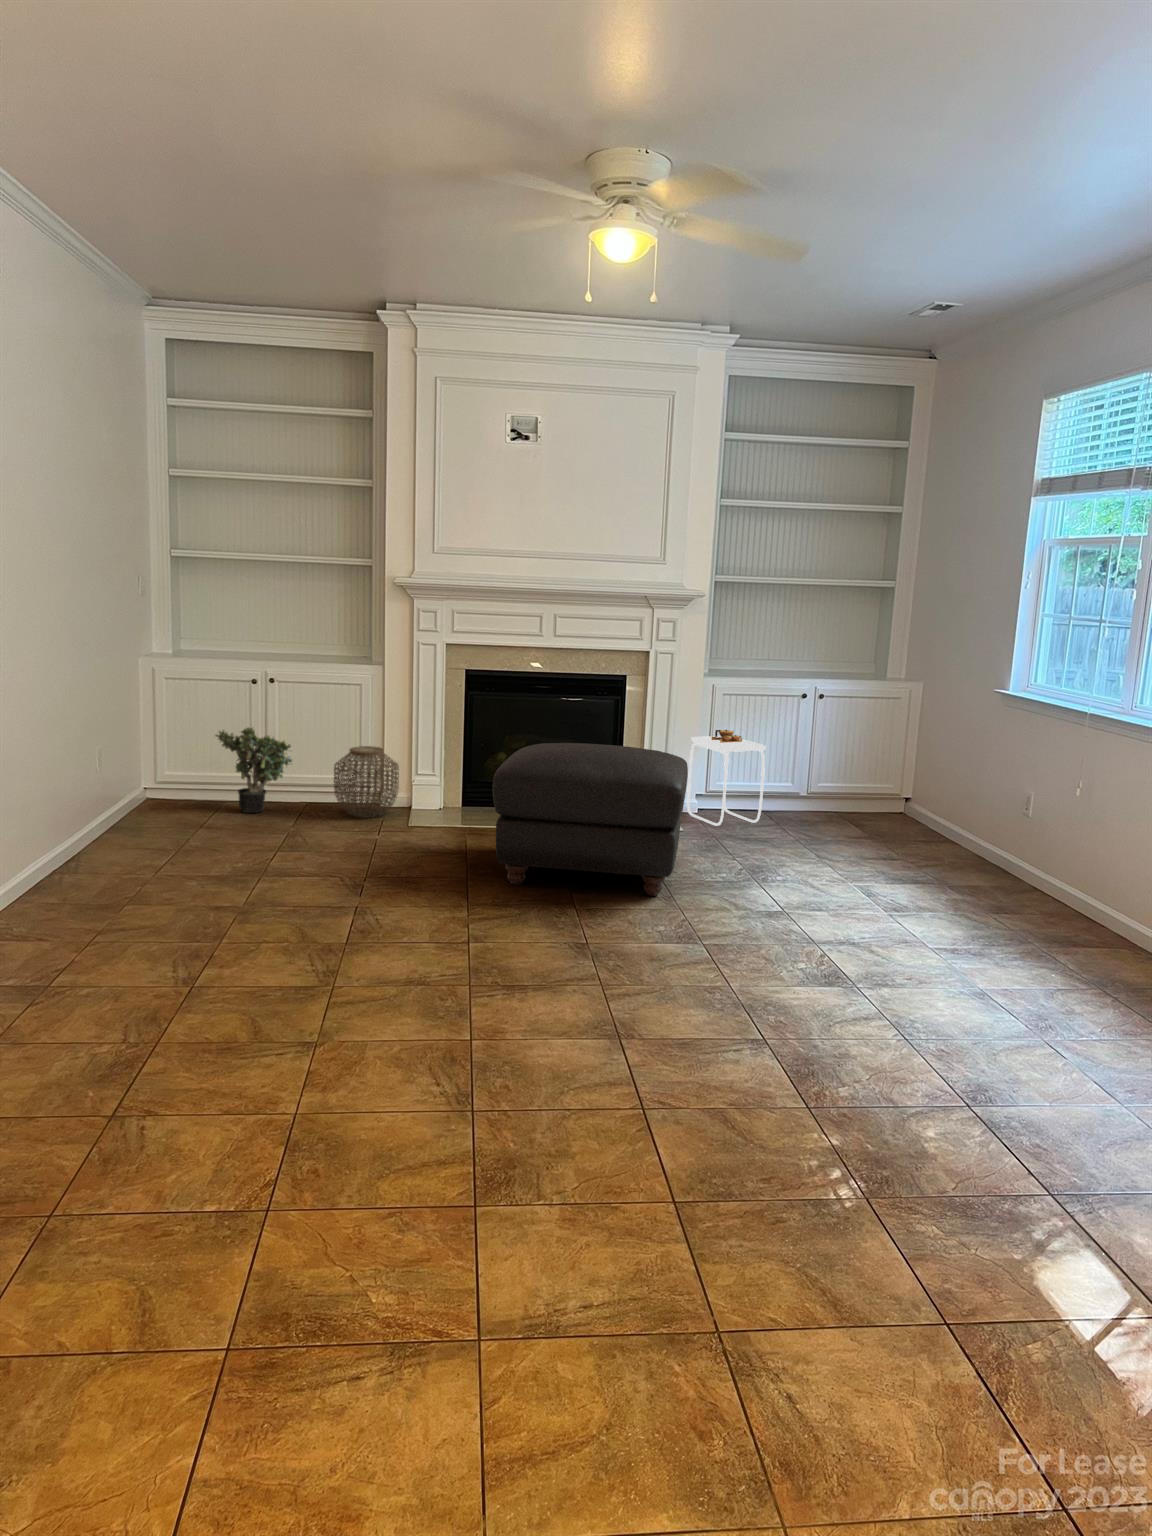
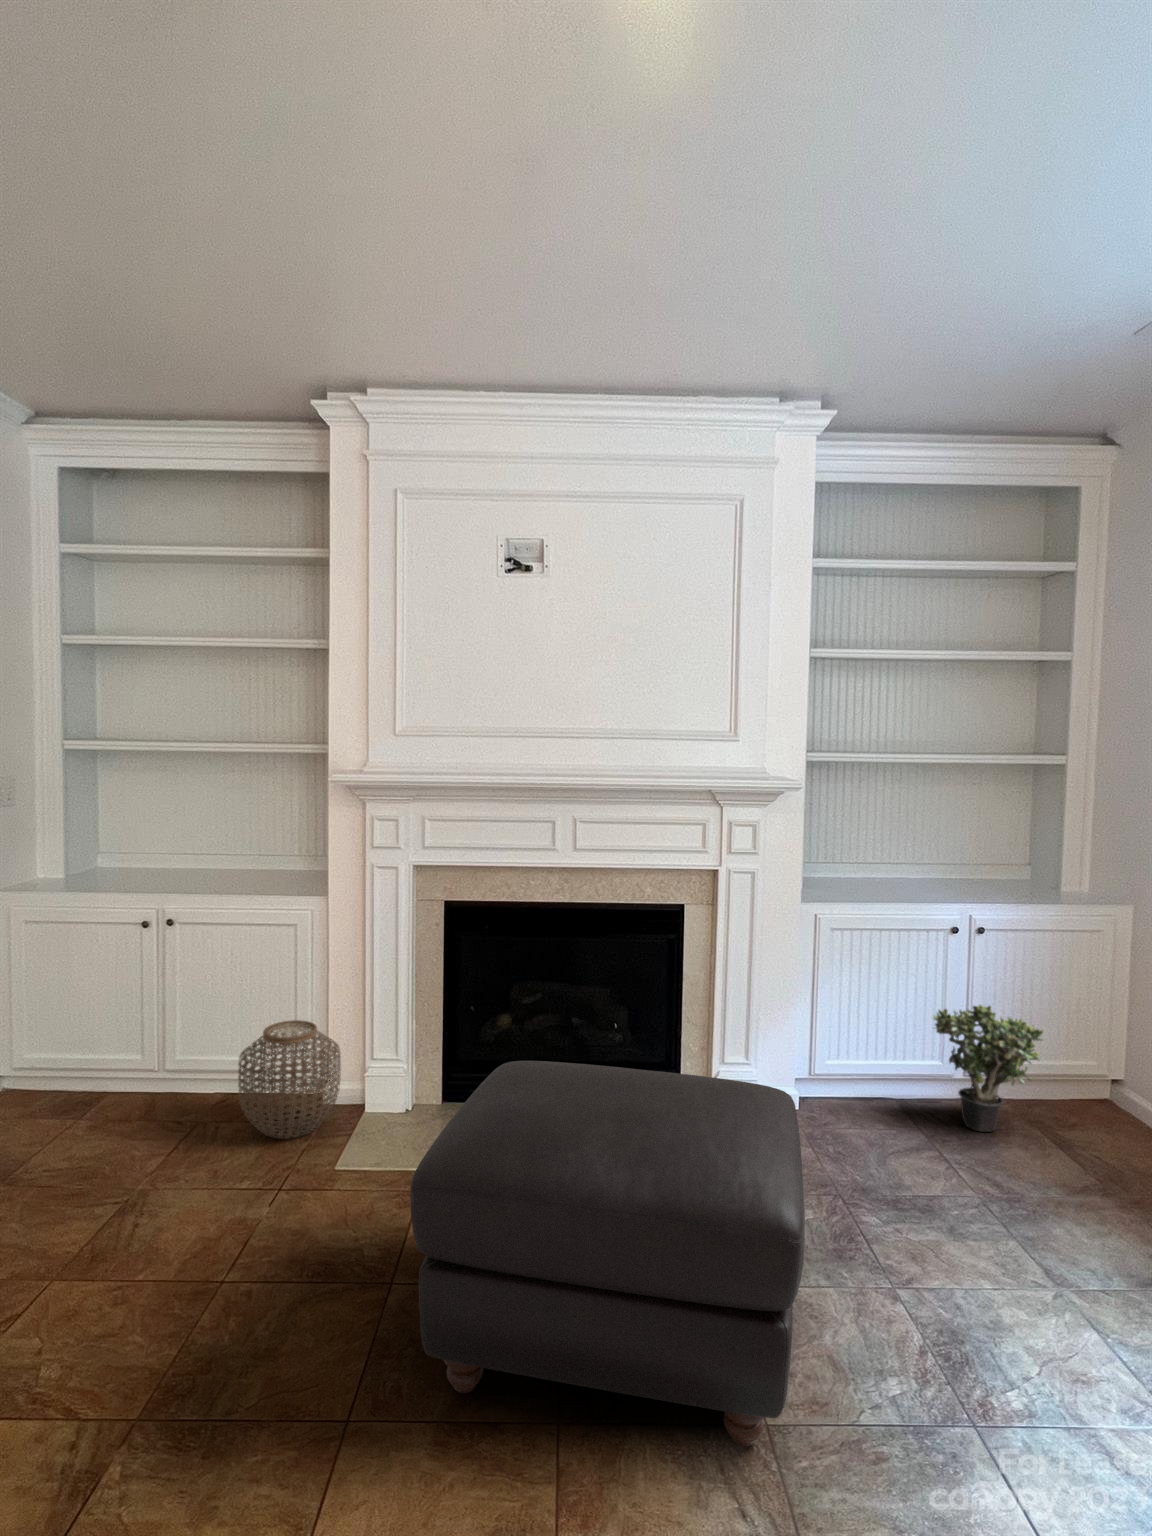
potted plant: present [215,727,292,813] -> present [933,1004,1043,1132]
side table: present [687,730,766,826] -> none [782,987,907,1149]

